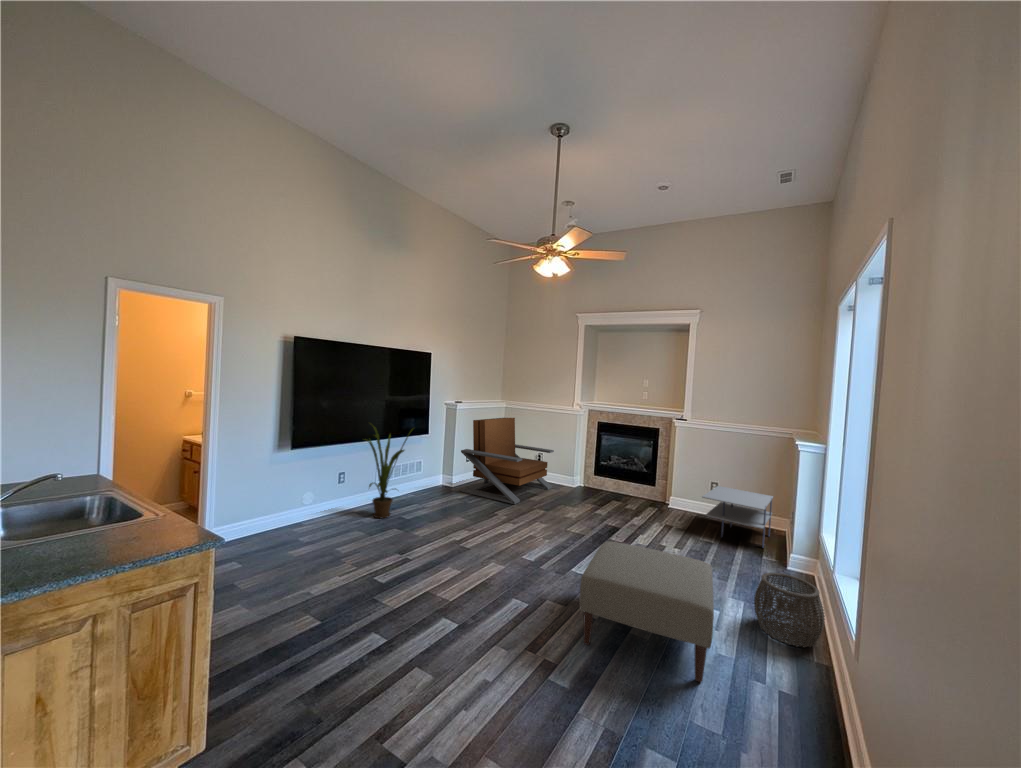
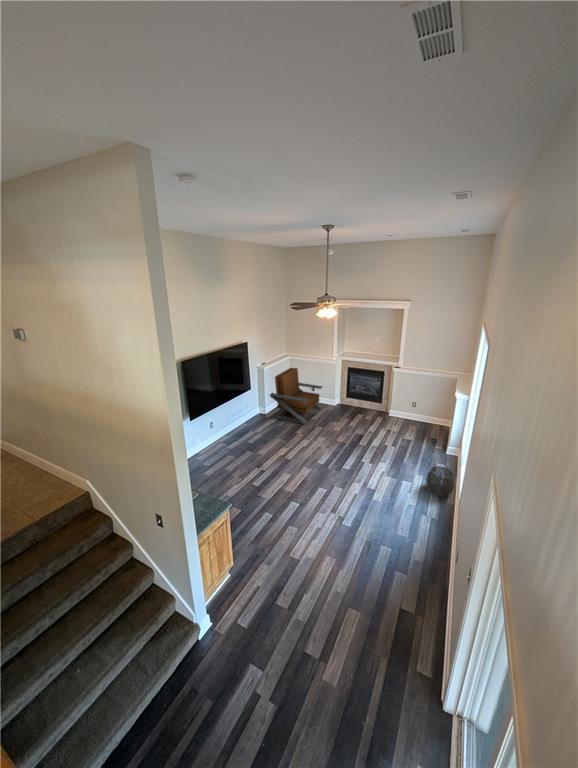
house plant: present [368,426,410,518] -> none [220,394,249,445]
side table: present [702,486,773,548] -> none [407,405,445,441]
ottoman: present [579,542,714,682] -> none [352,459,409,518]

